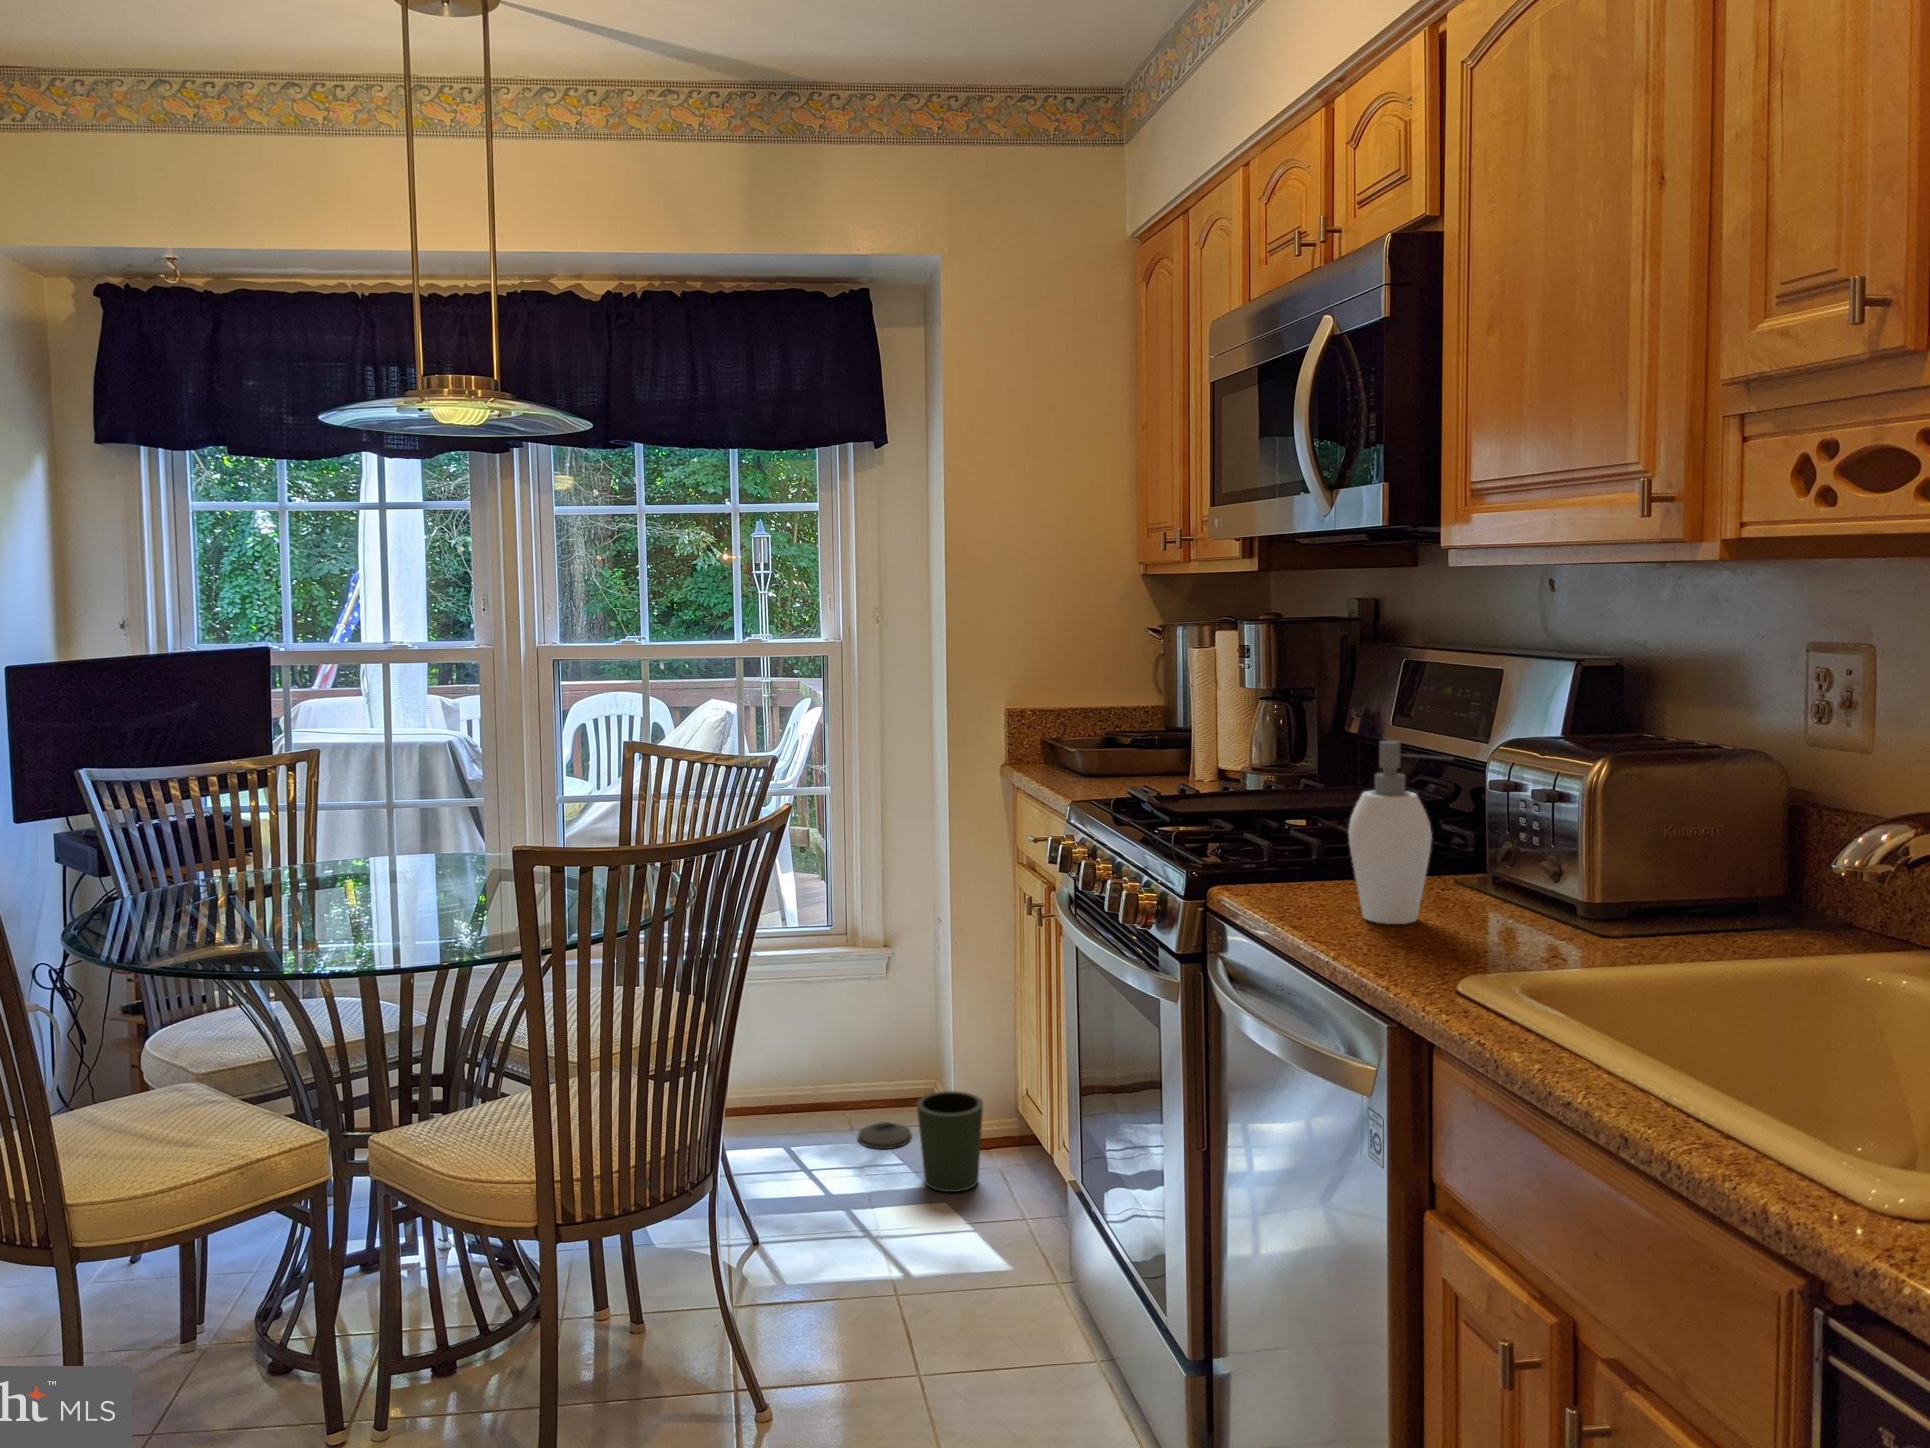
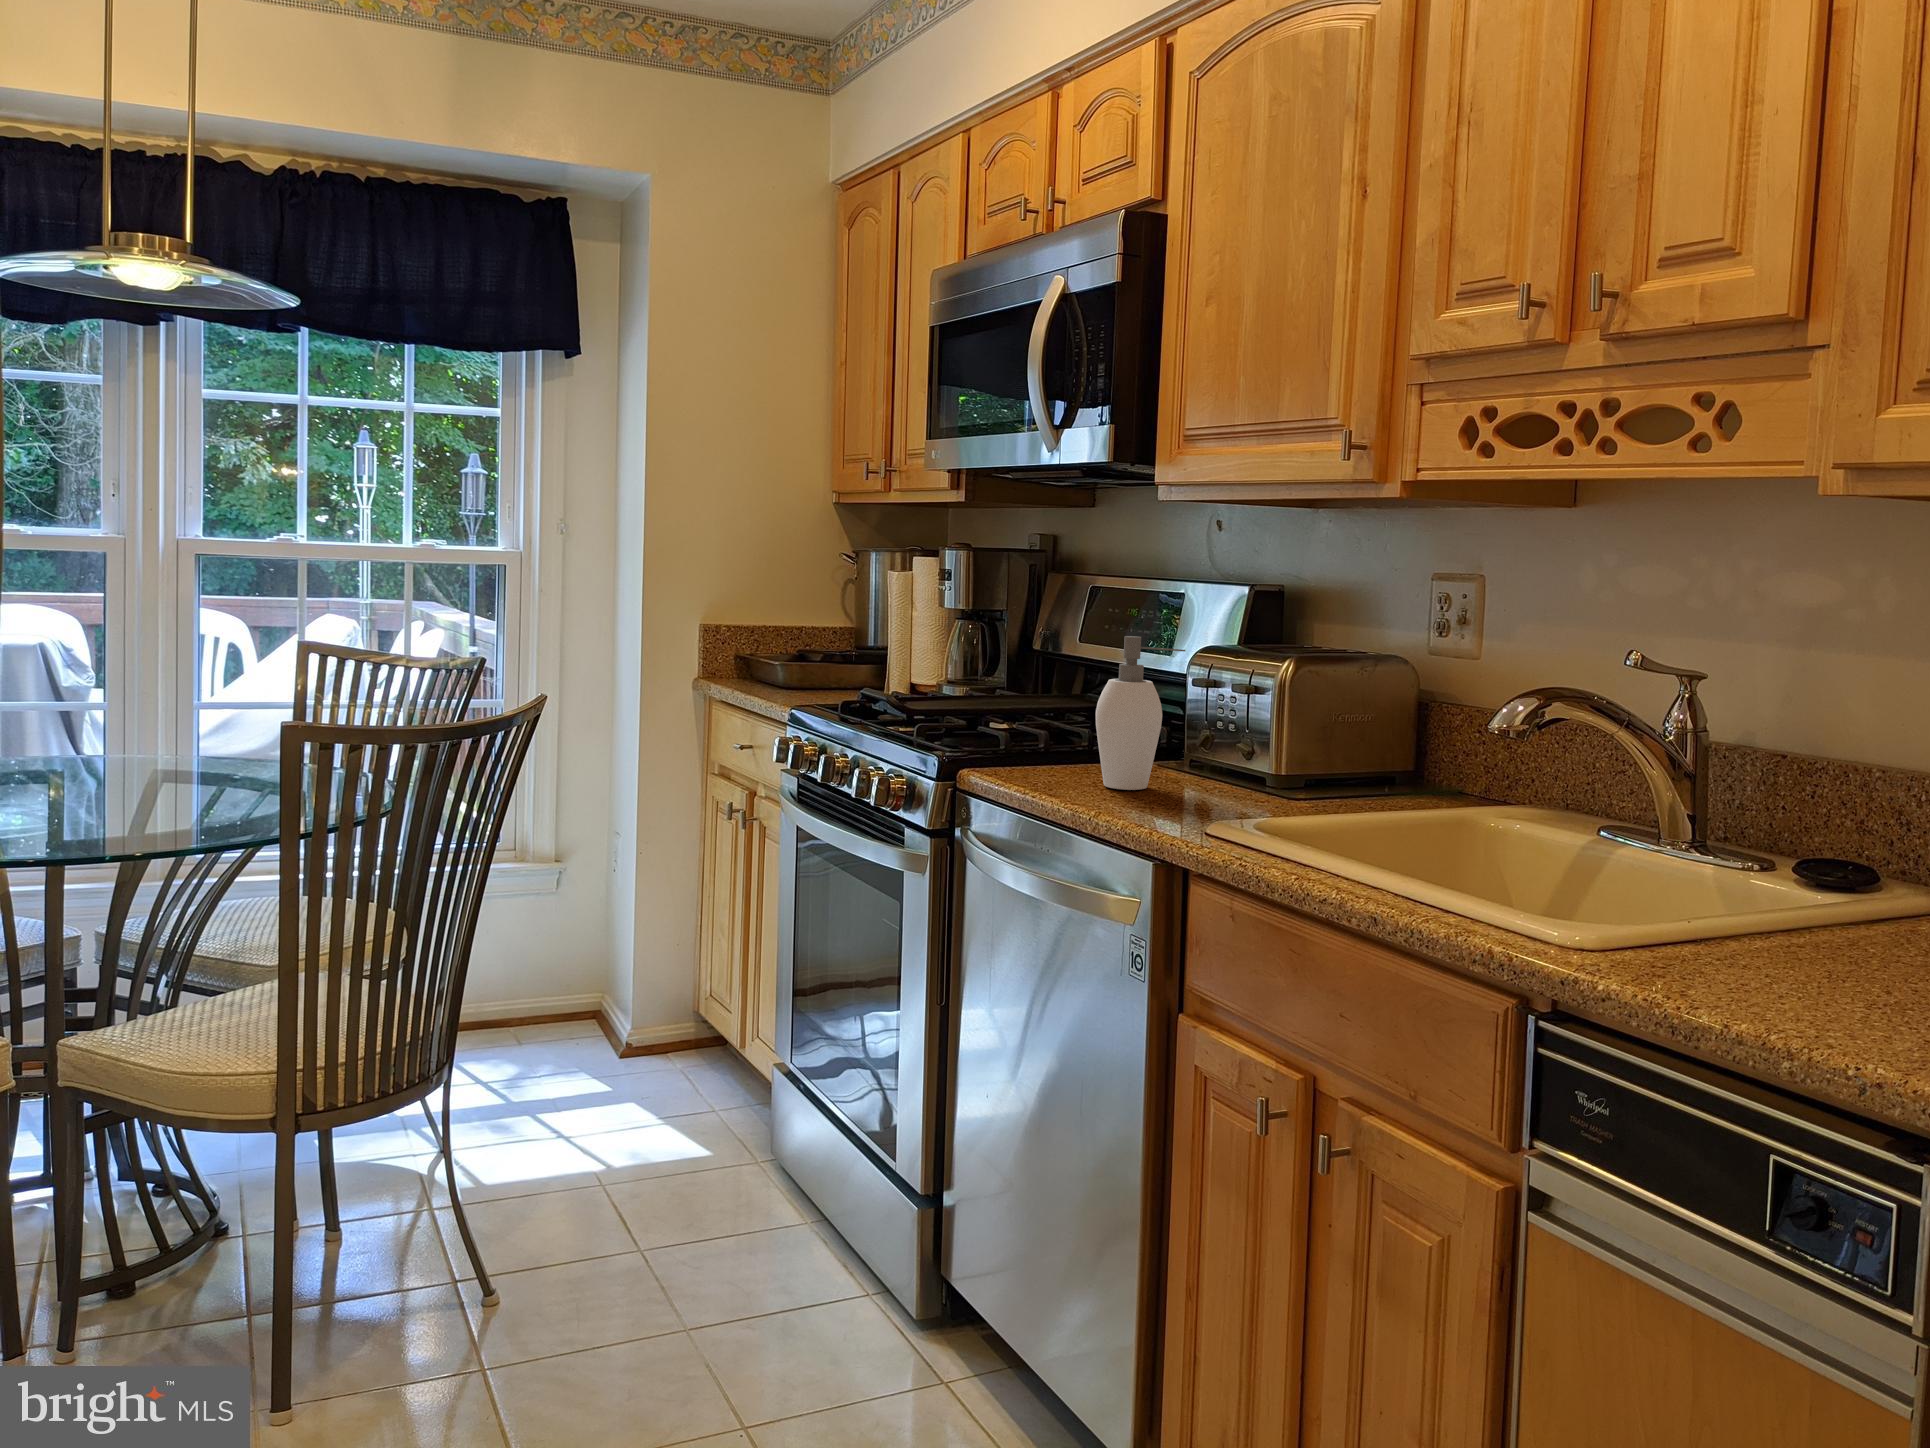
trash can: present [858,1091,983,1192] -> none [533,993,673,1089]

